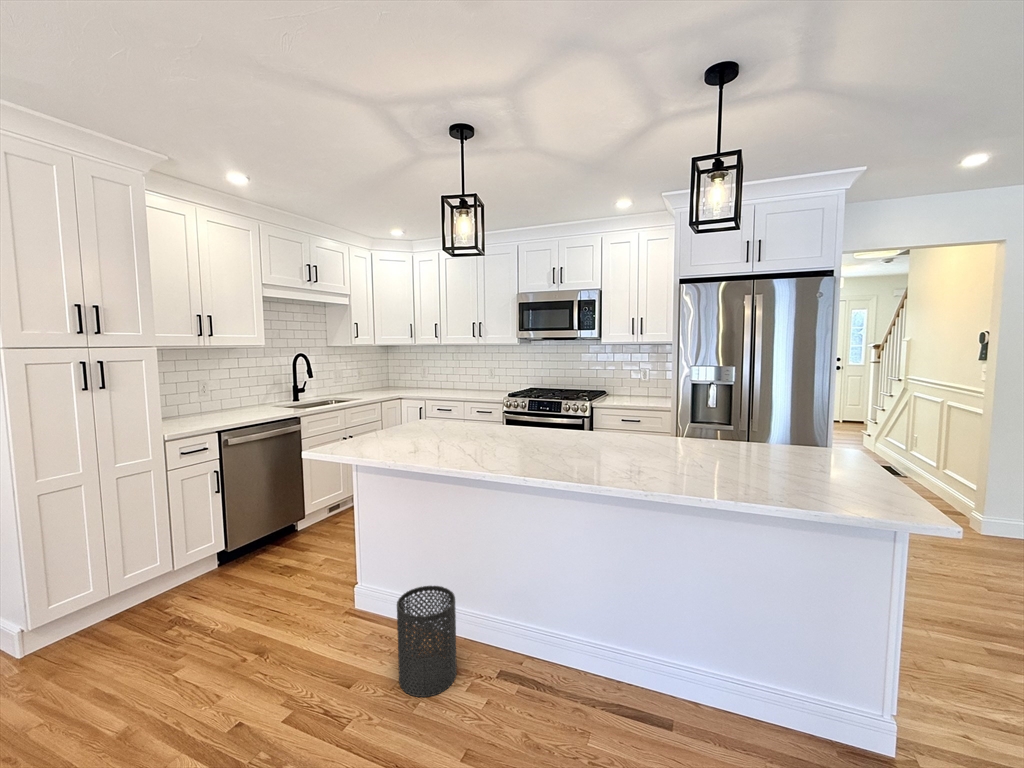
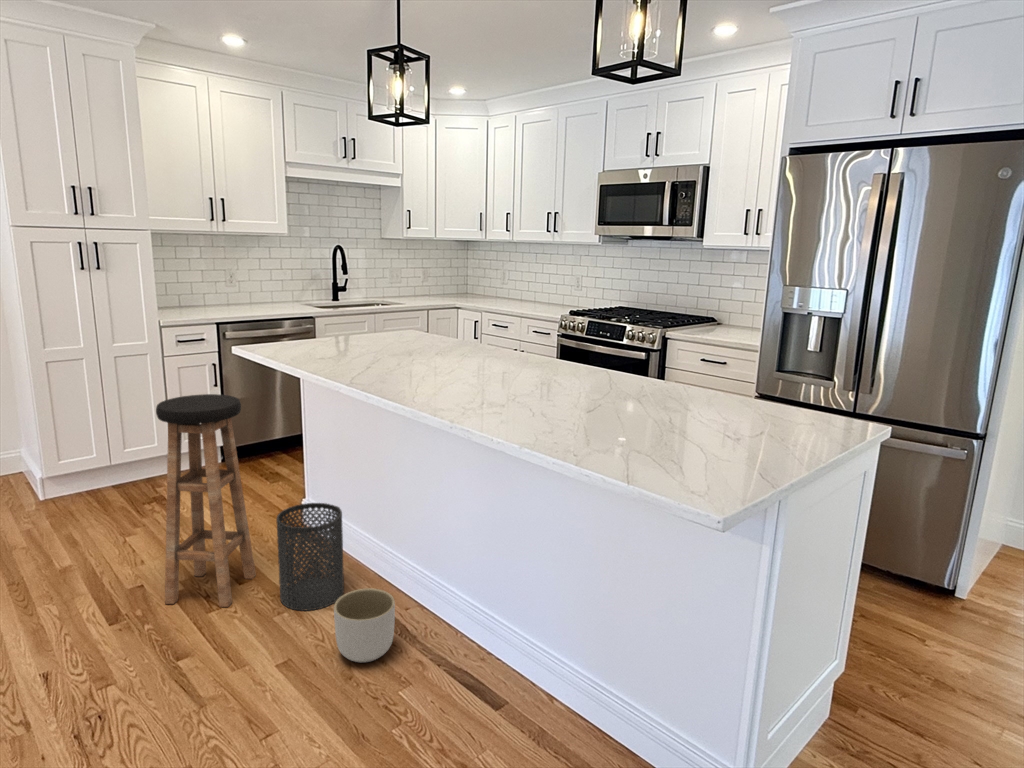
bar stool: none [275,502,359,735] -> present [156,394,256,607]
planter: none [498,653,551,729] -> present [334,588,395,662]

